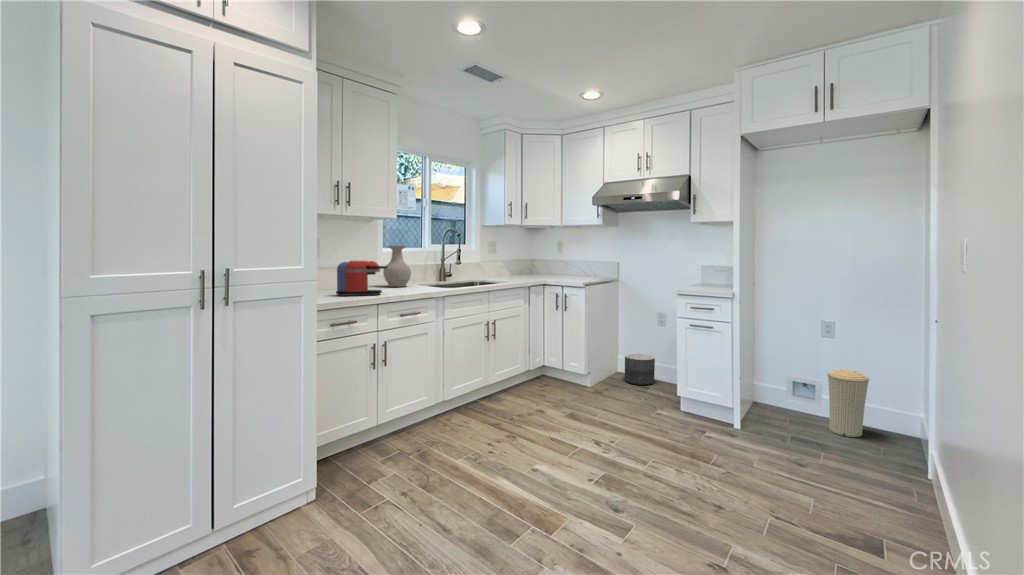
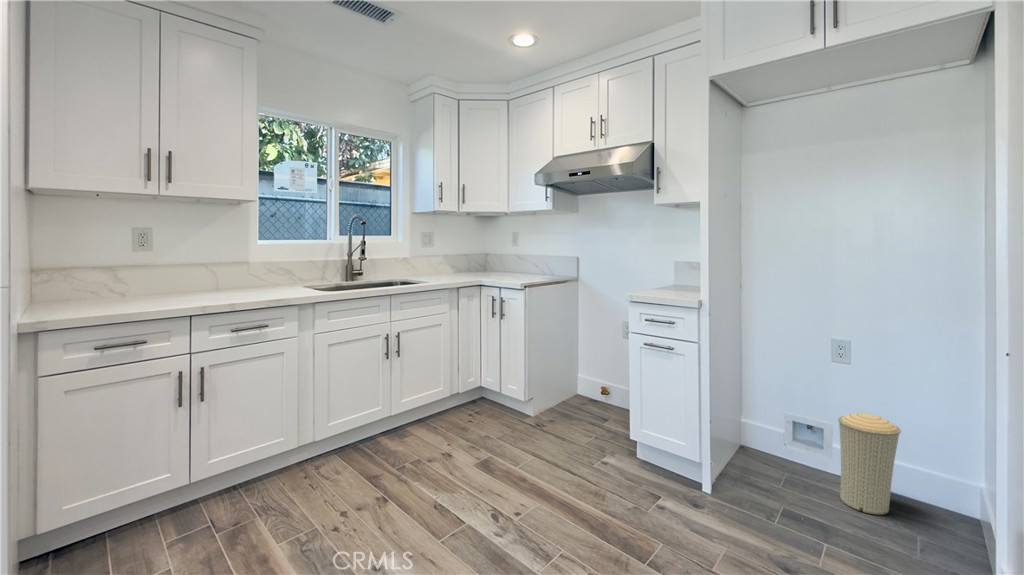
vase: present [383,246,411,287] -> none [250,237,289,290]
coffee maker: present [336,261,387,296] -> none [136,256,216,304]
planter: present [625,354,655,385] -> none [581,373,618,415]

